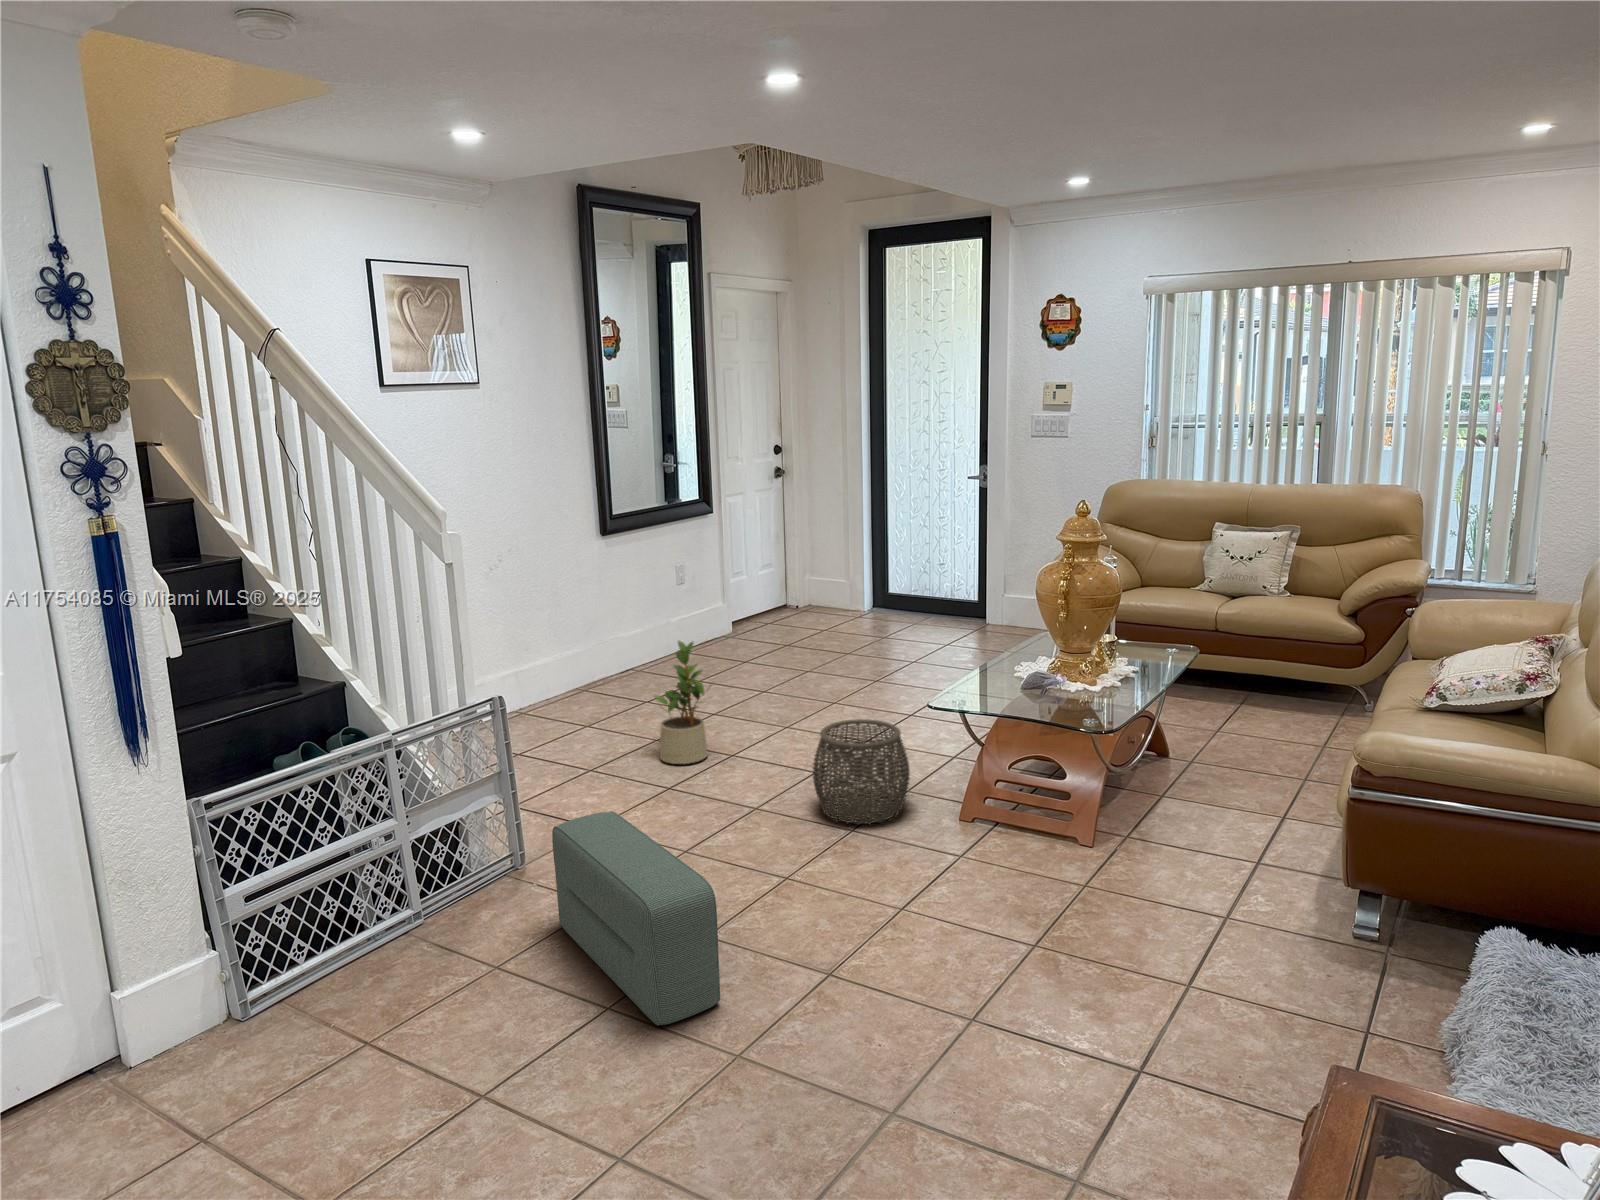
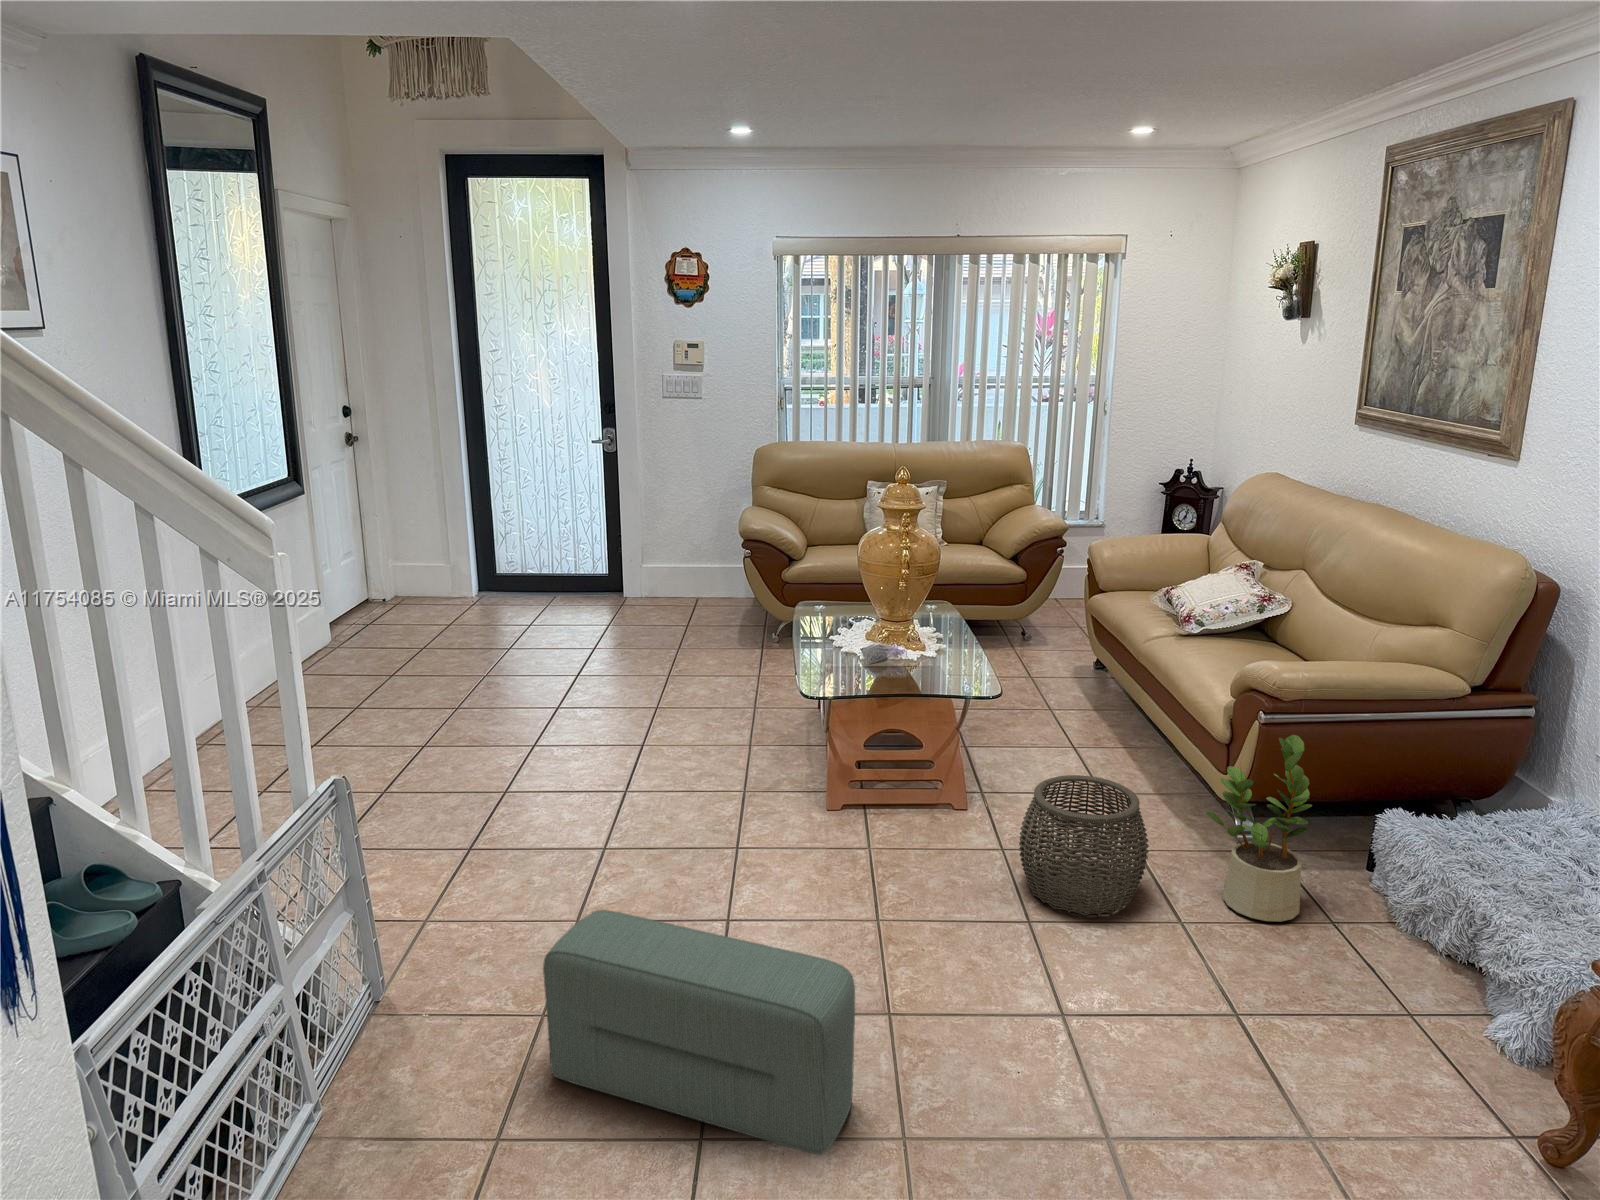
potted plant: present [654,641,712,764] -> present [1206,735,1312,922]
woven basket: present [812,719,910,825] -> present [1019,775,1149,916]

